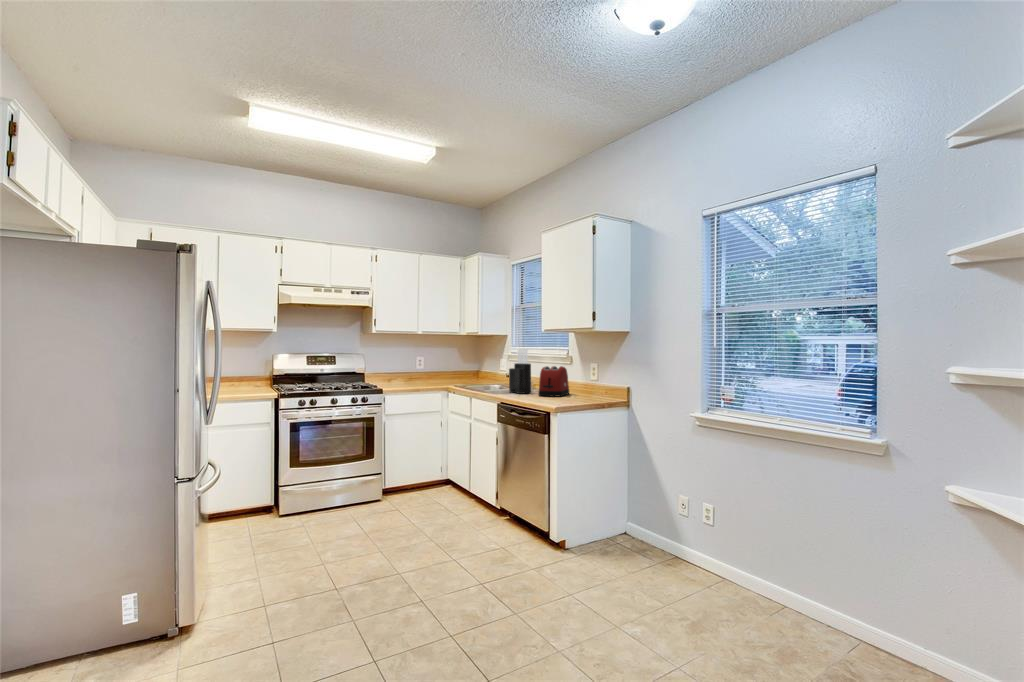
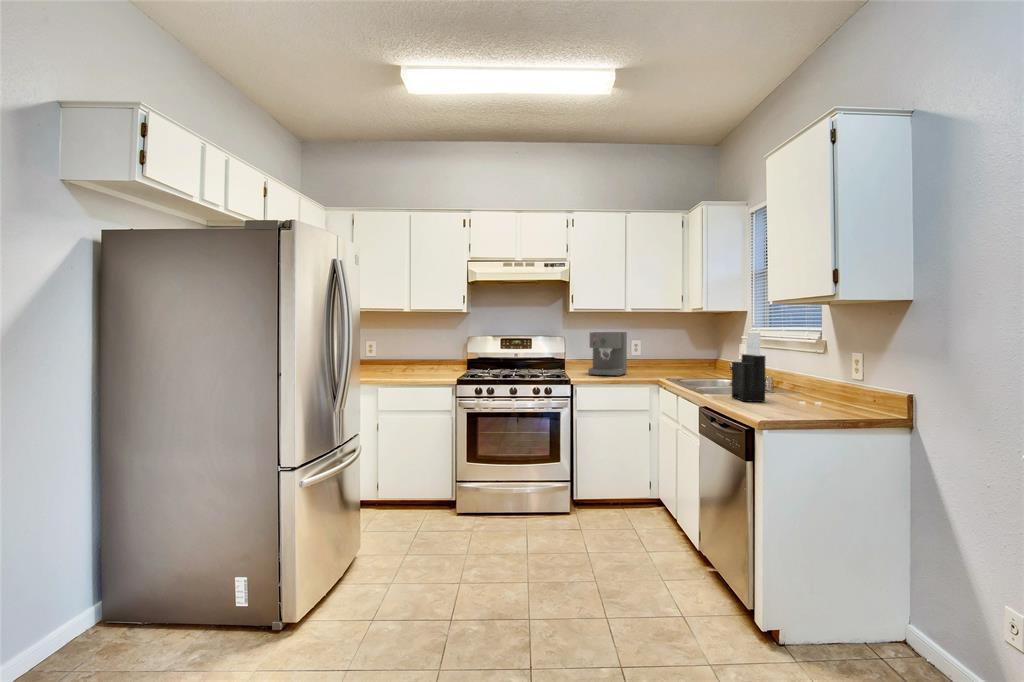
coffee maker: none [387,350,416,386] -> present [588,332,627,376]
toaster: present [538,366,569,396] -> none [771,361,837,414]

